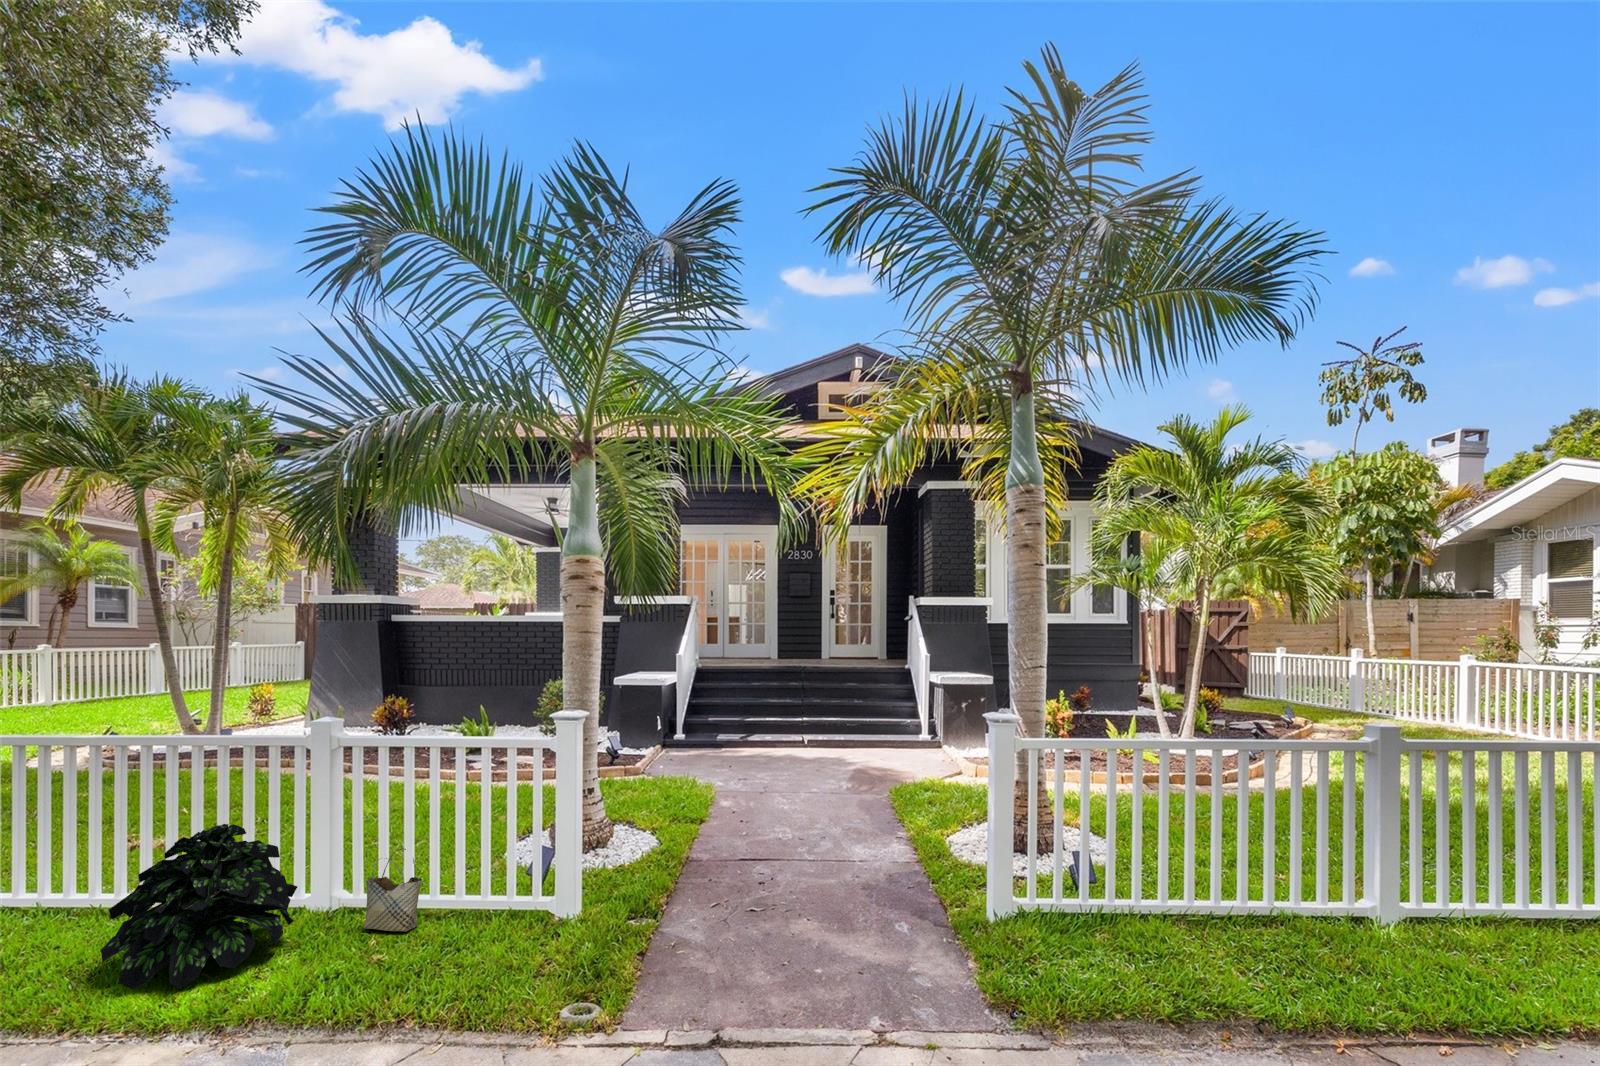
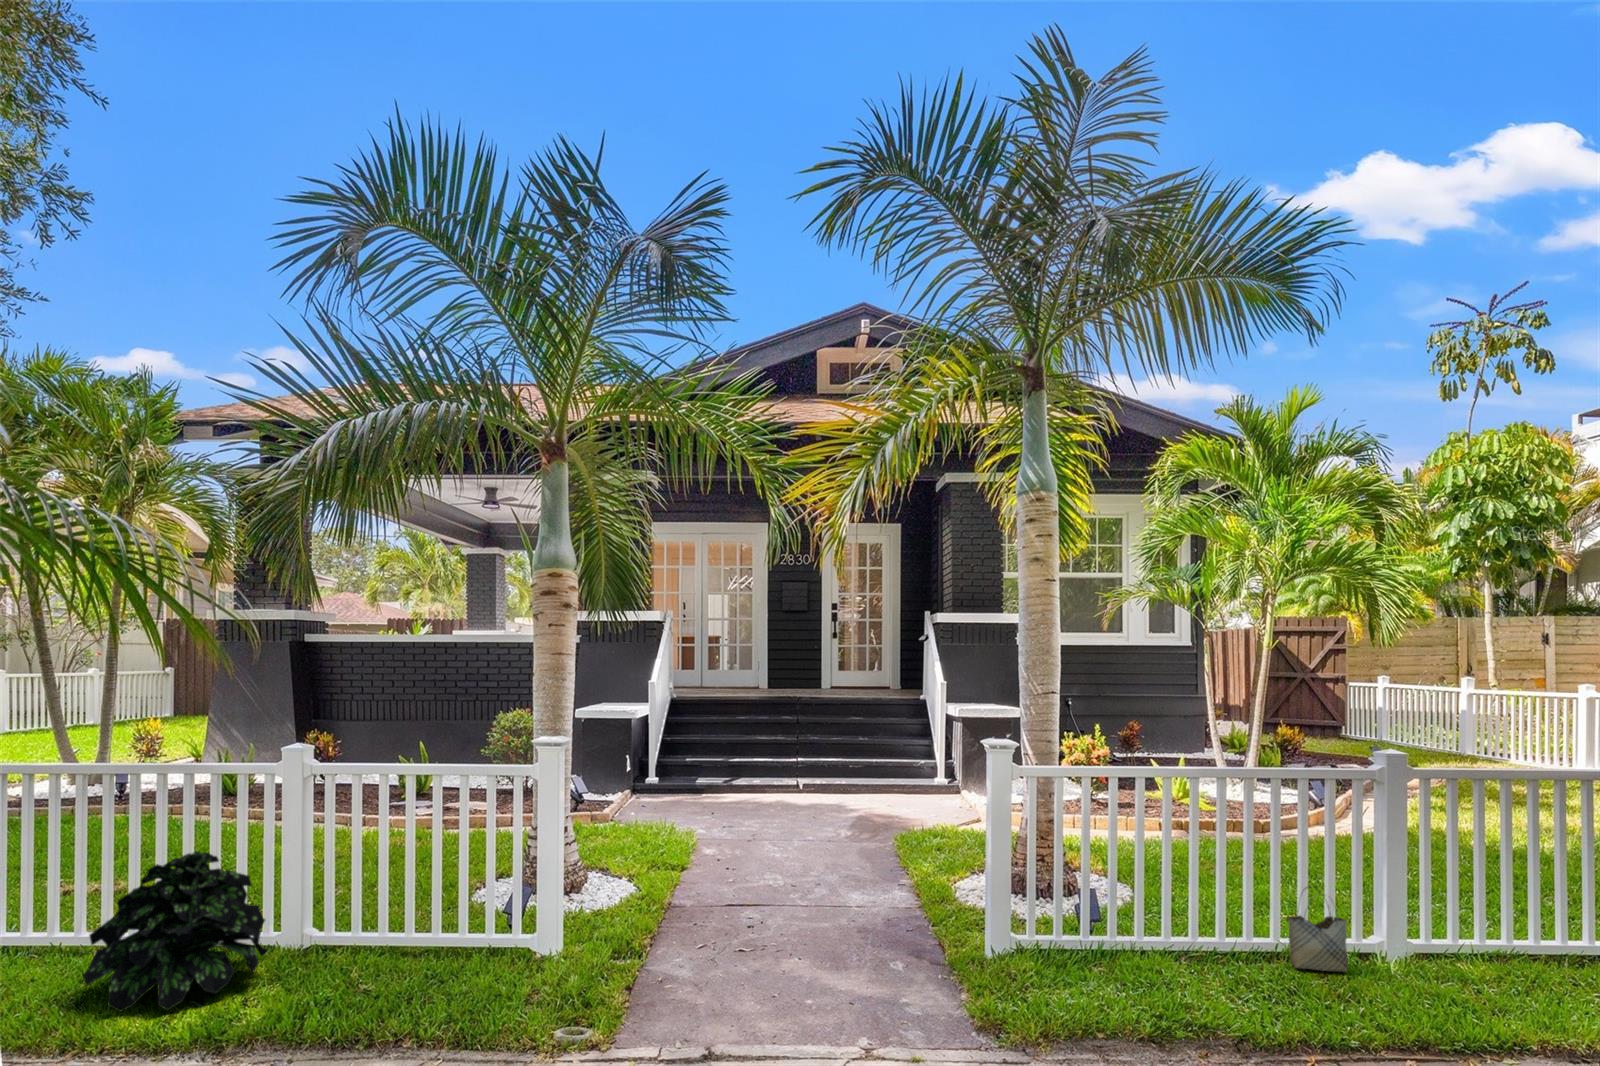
woven basket: present [363,848,422,931] -> present [1288,886,1348,972]

